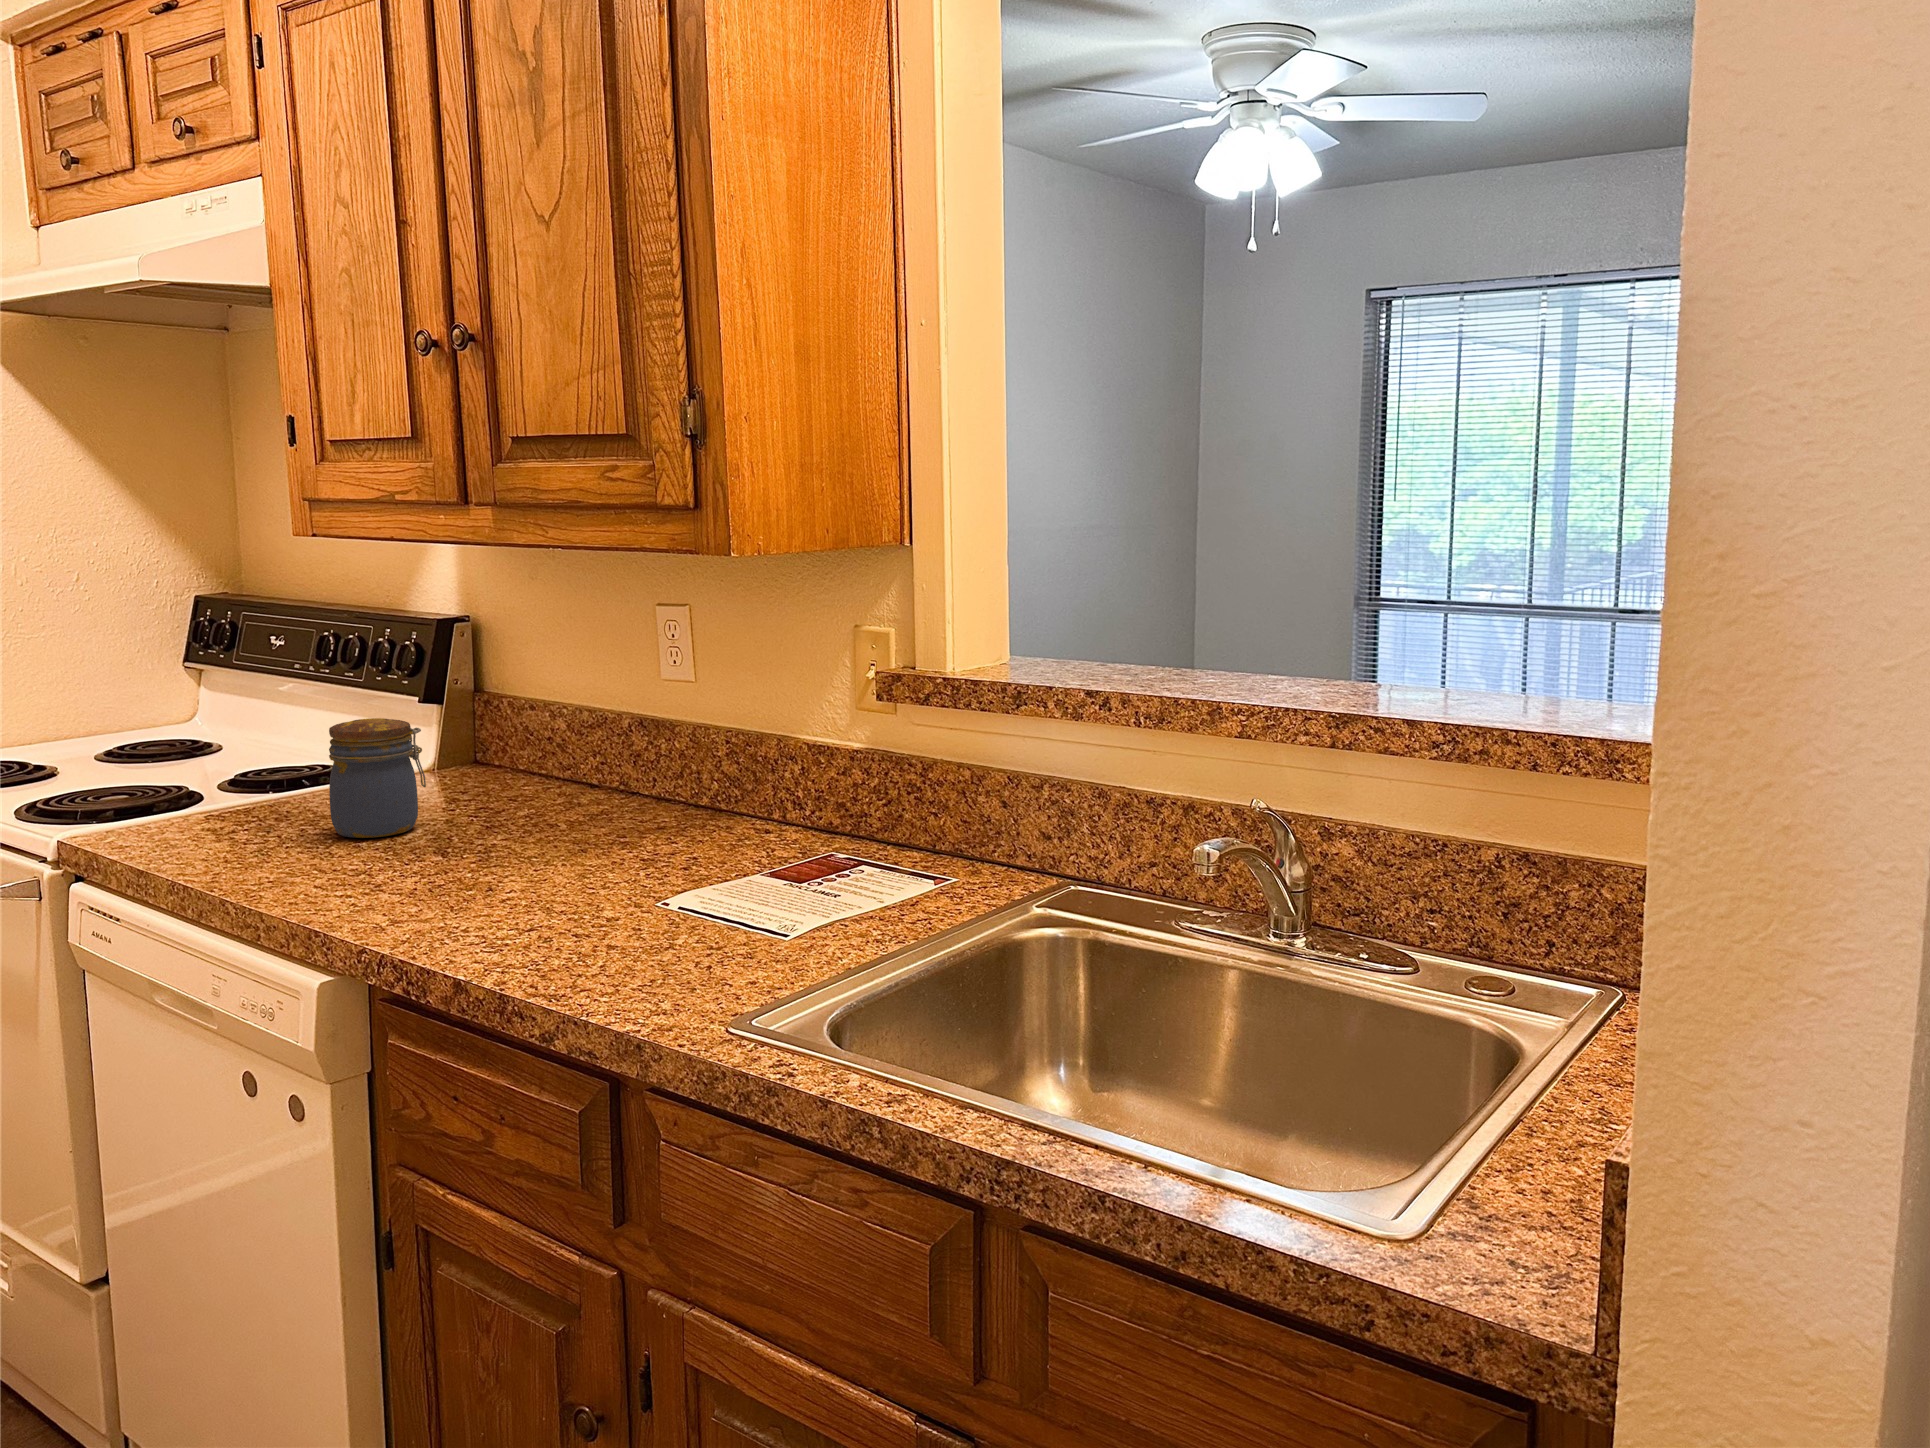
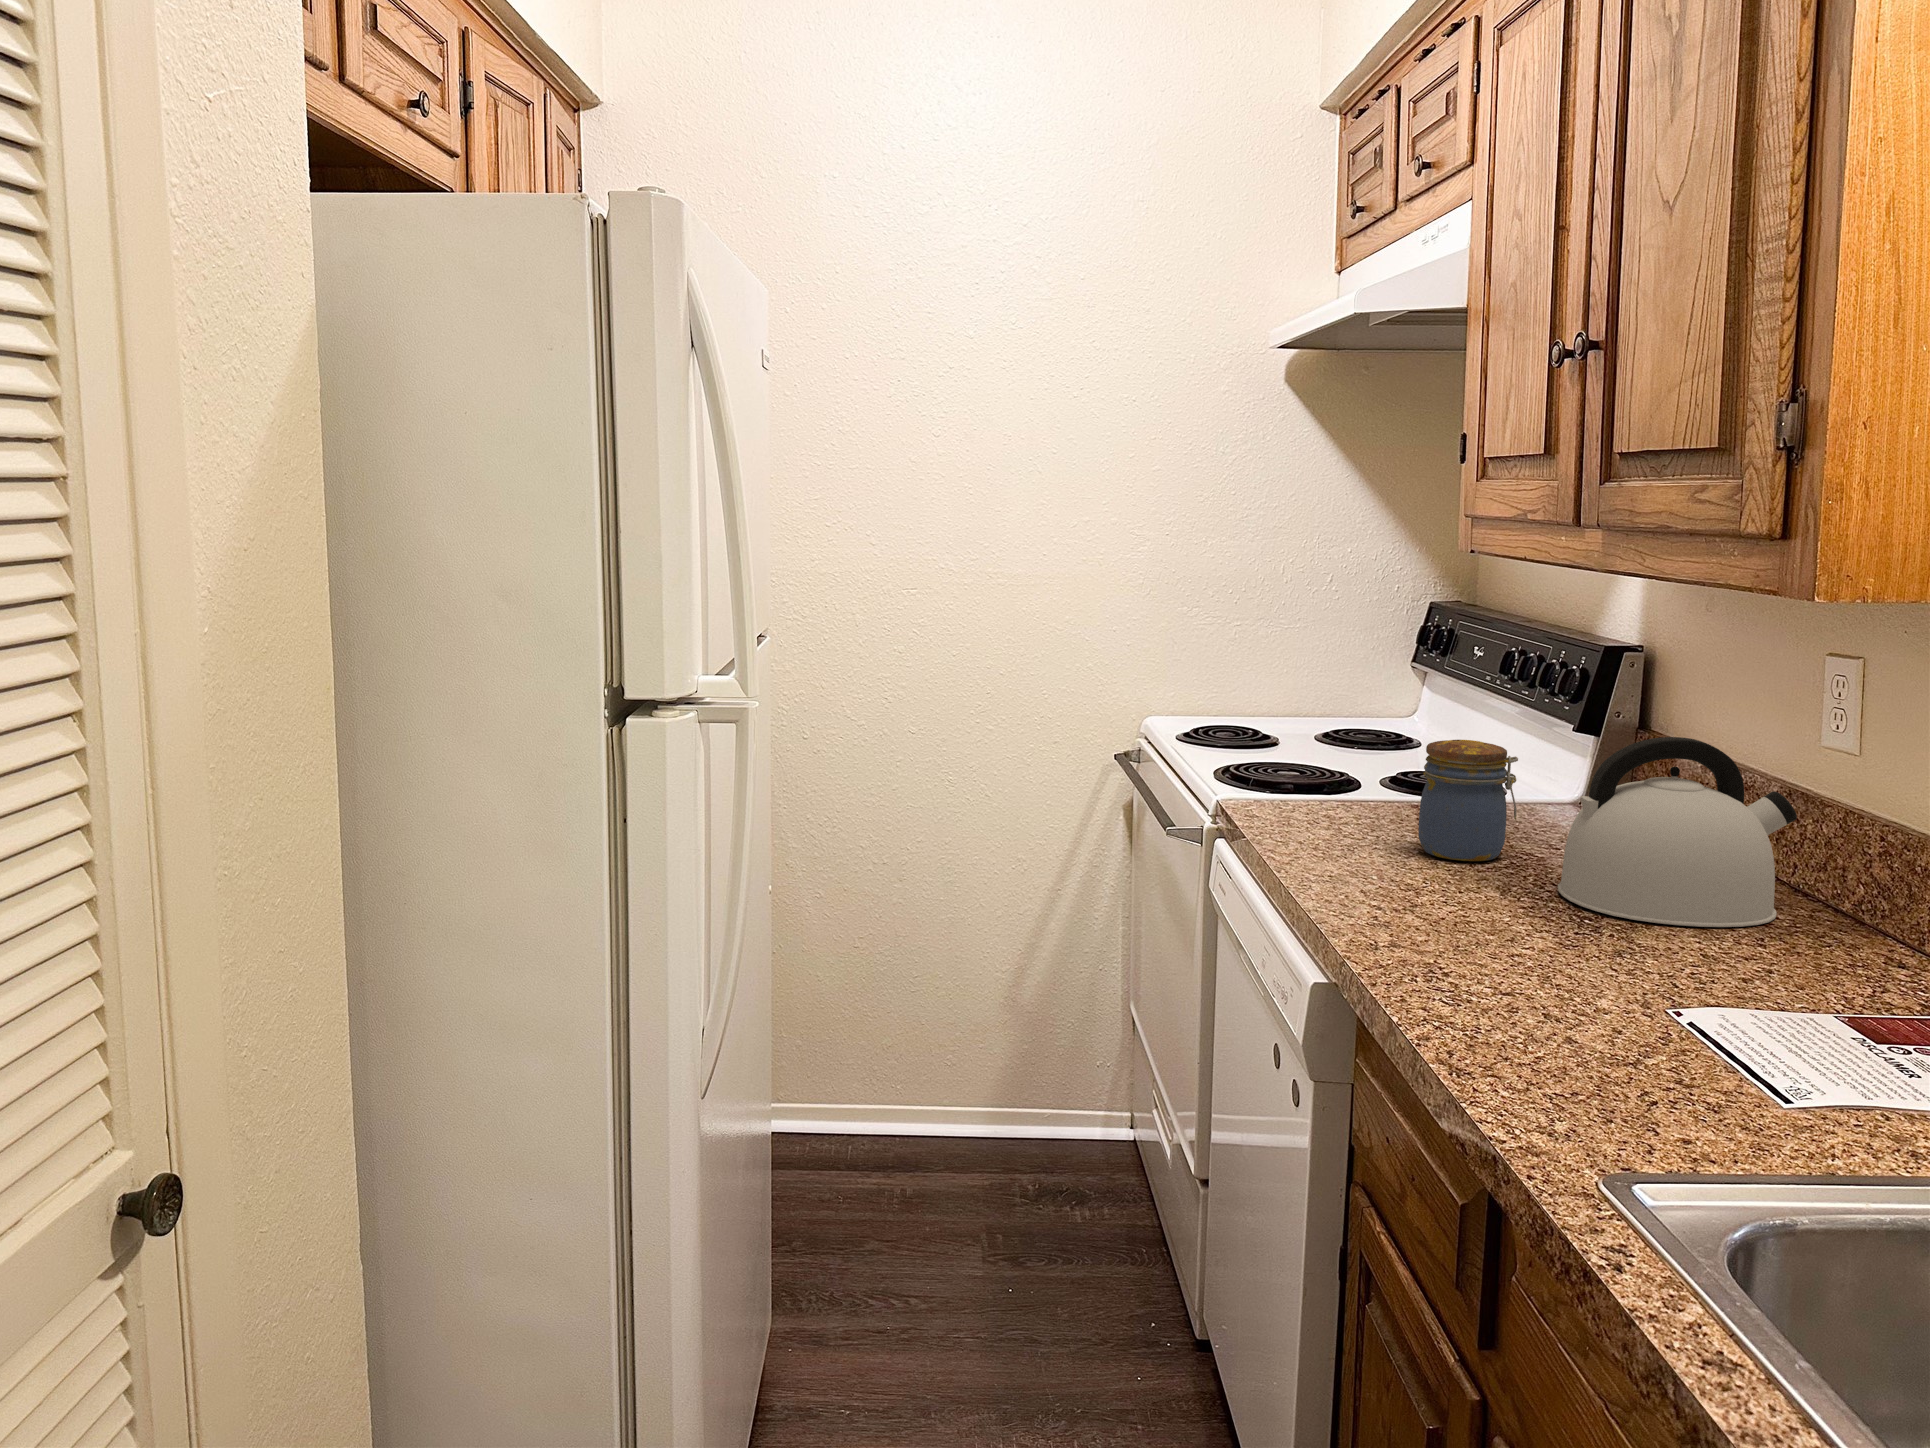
kettle: none [489,686,666,849] -> present [1558,737,1797,927]

